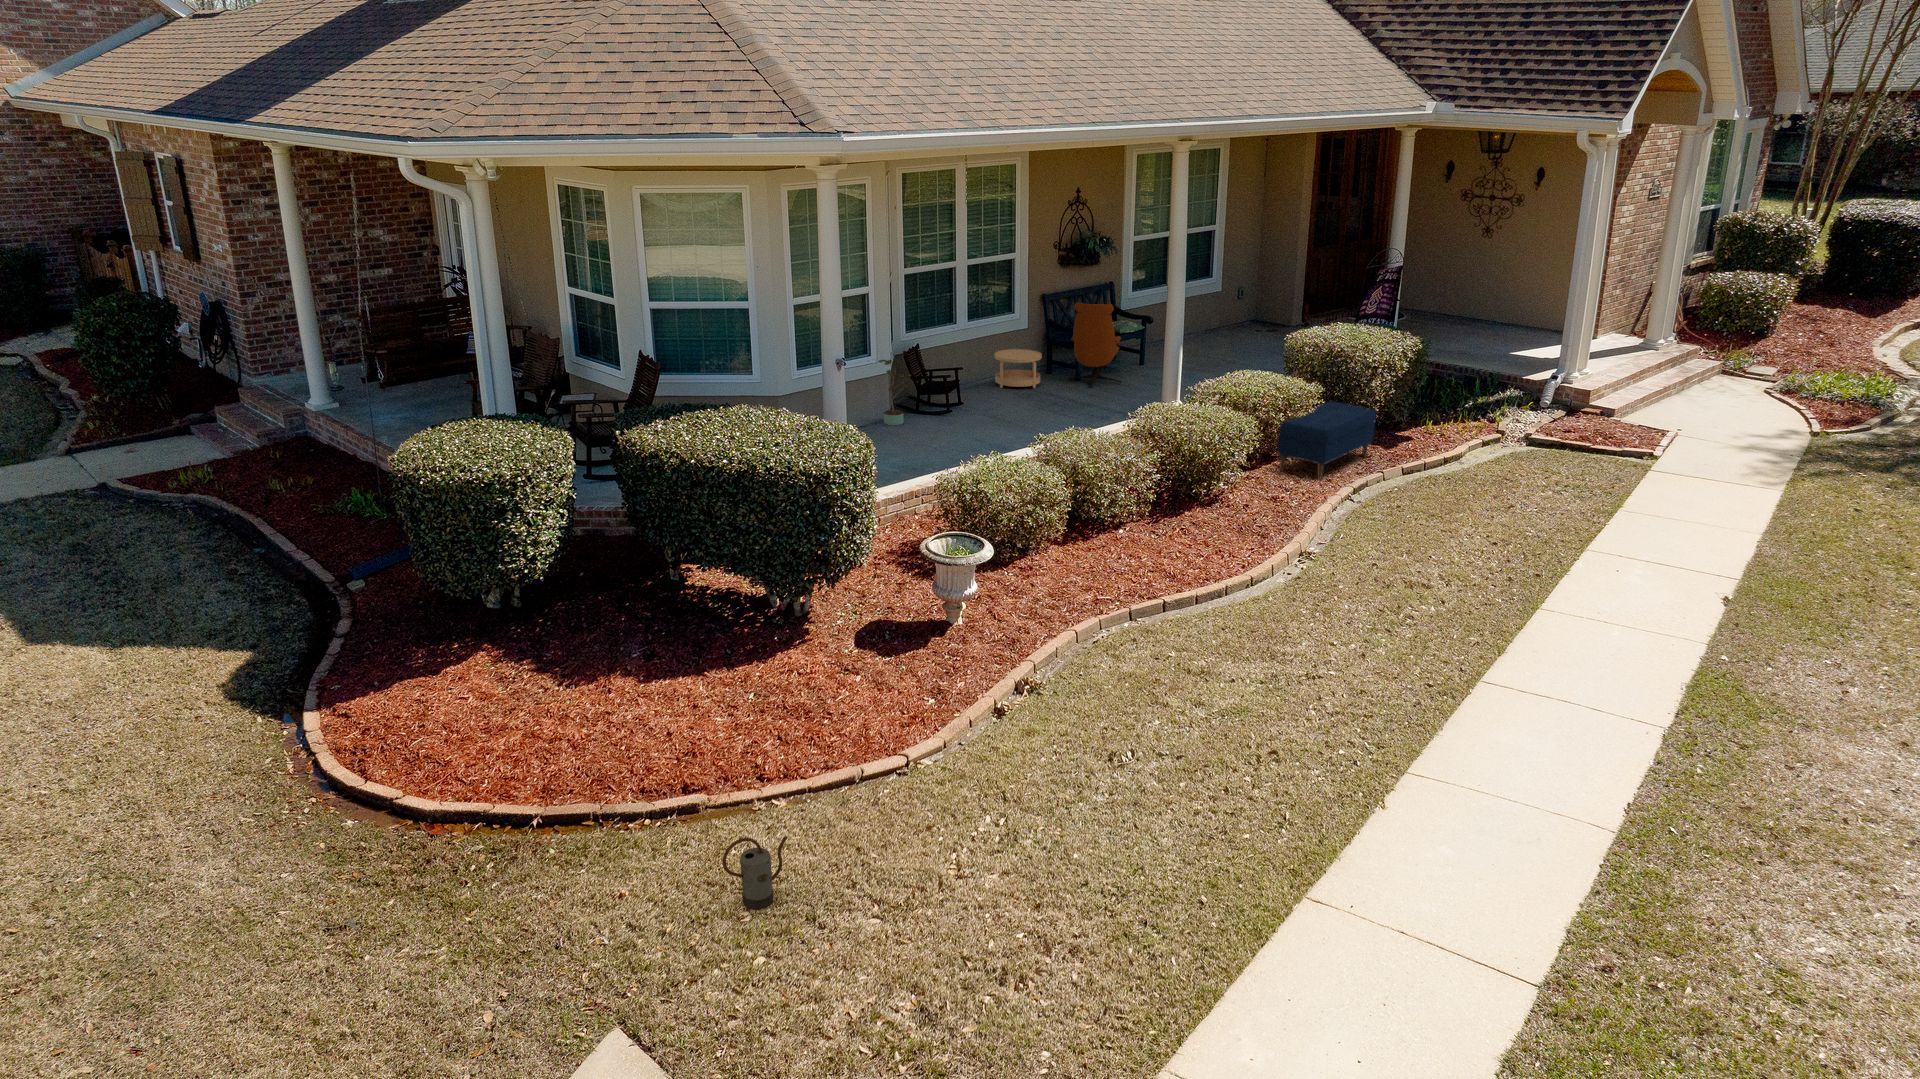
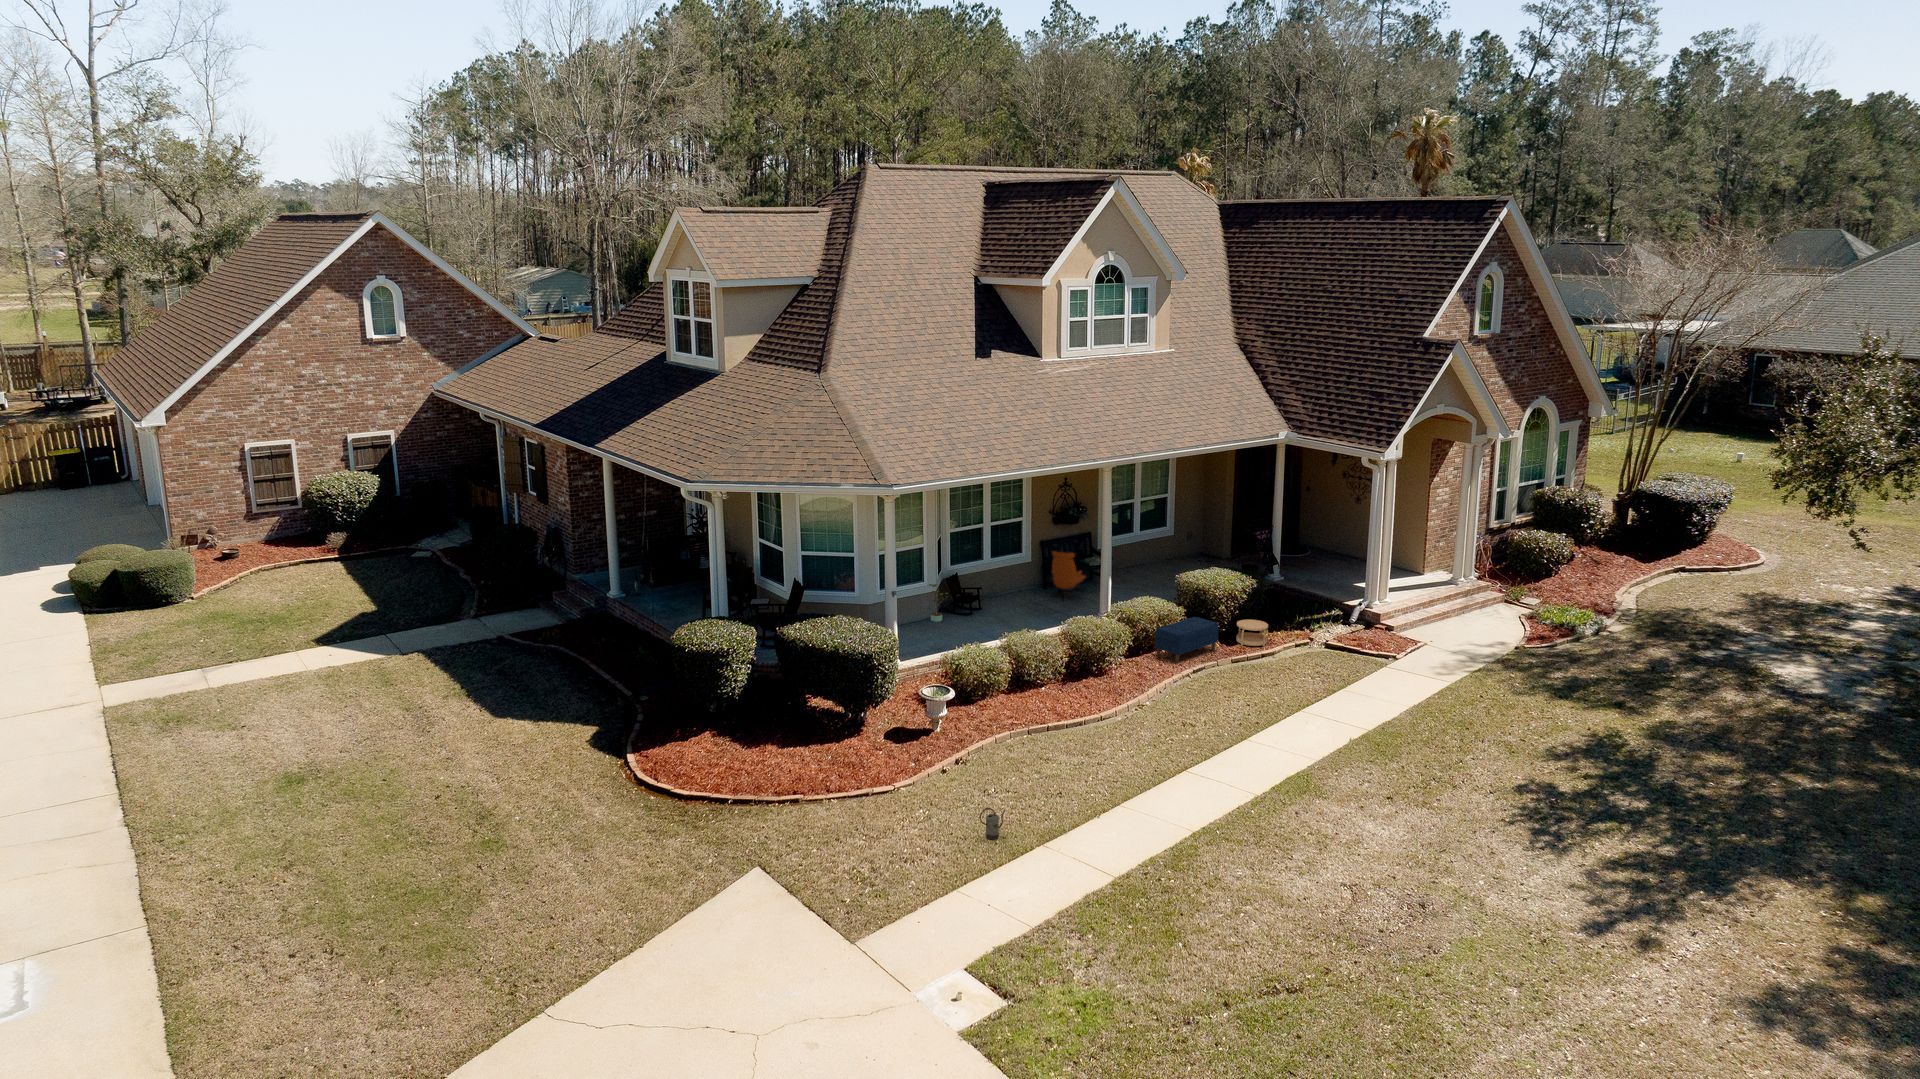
side table: present [995,349,1042,388] -> present [1236,619,1268,647]
watering can: present [723,837,787,910] -> present [980,808,1005,840]

